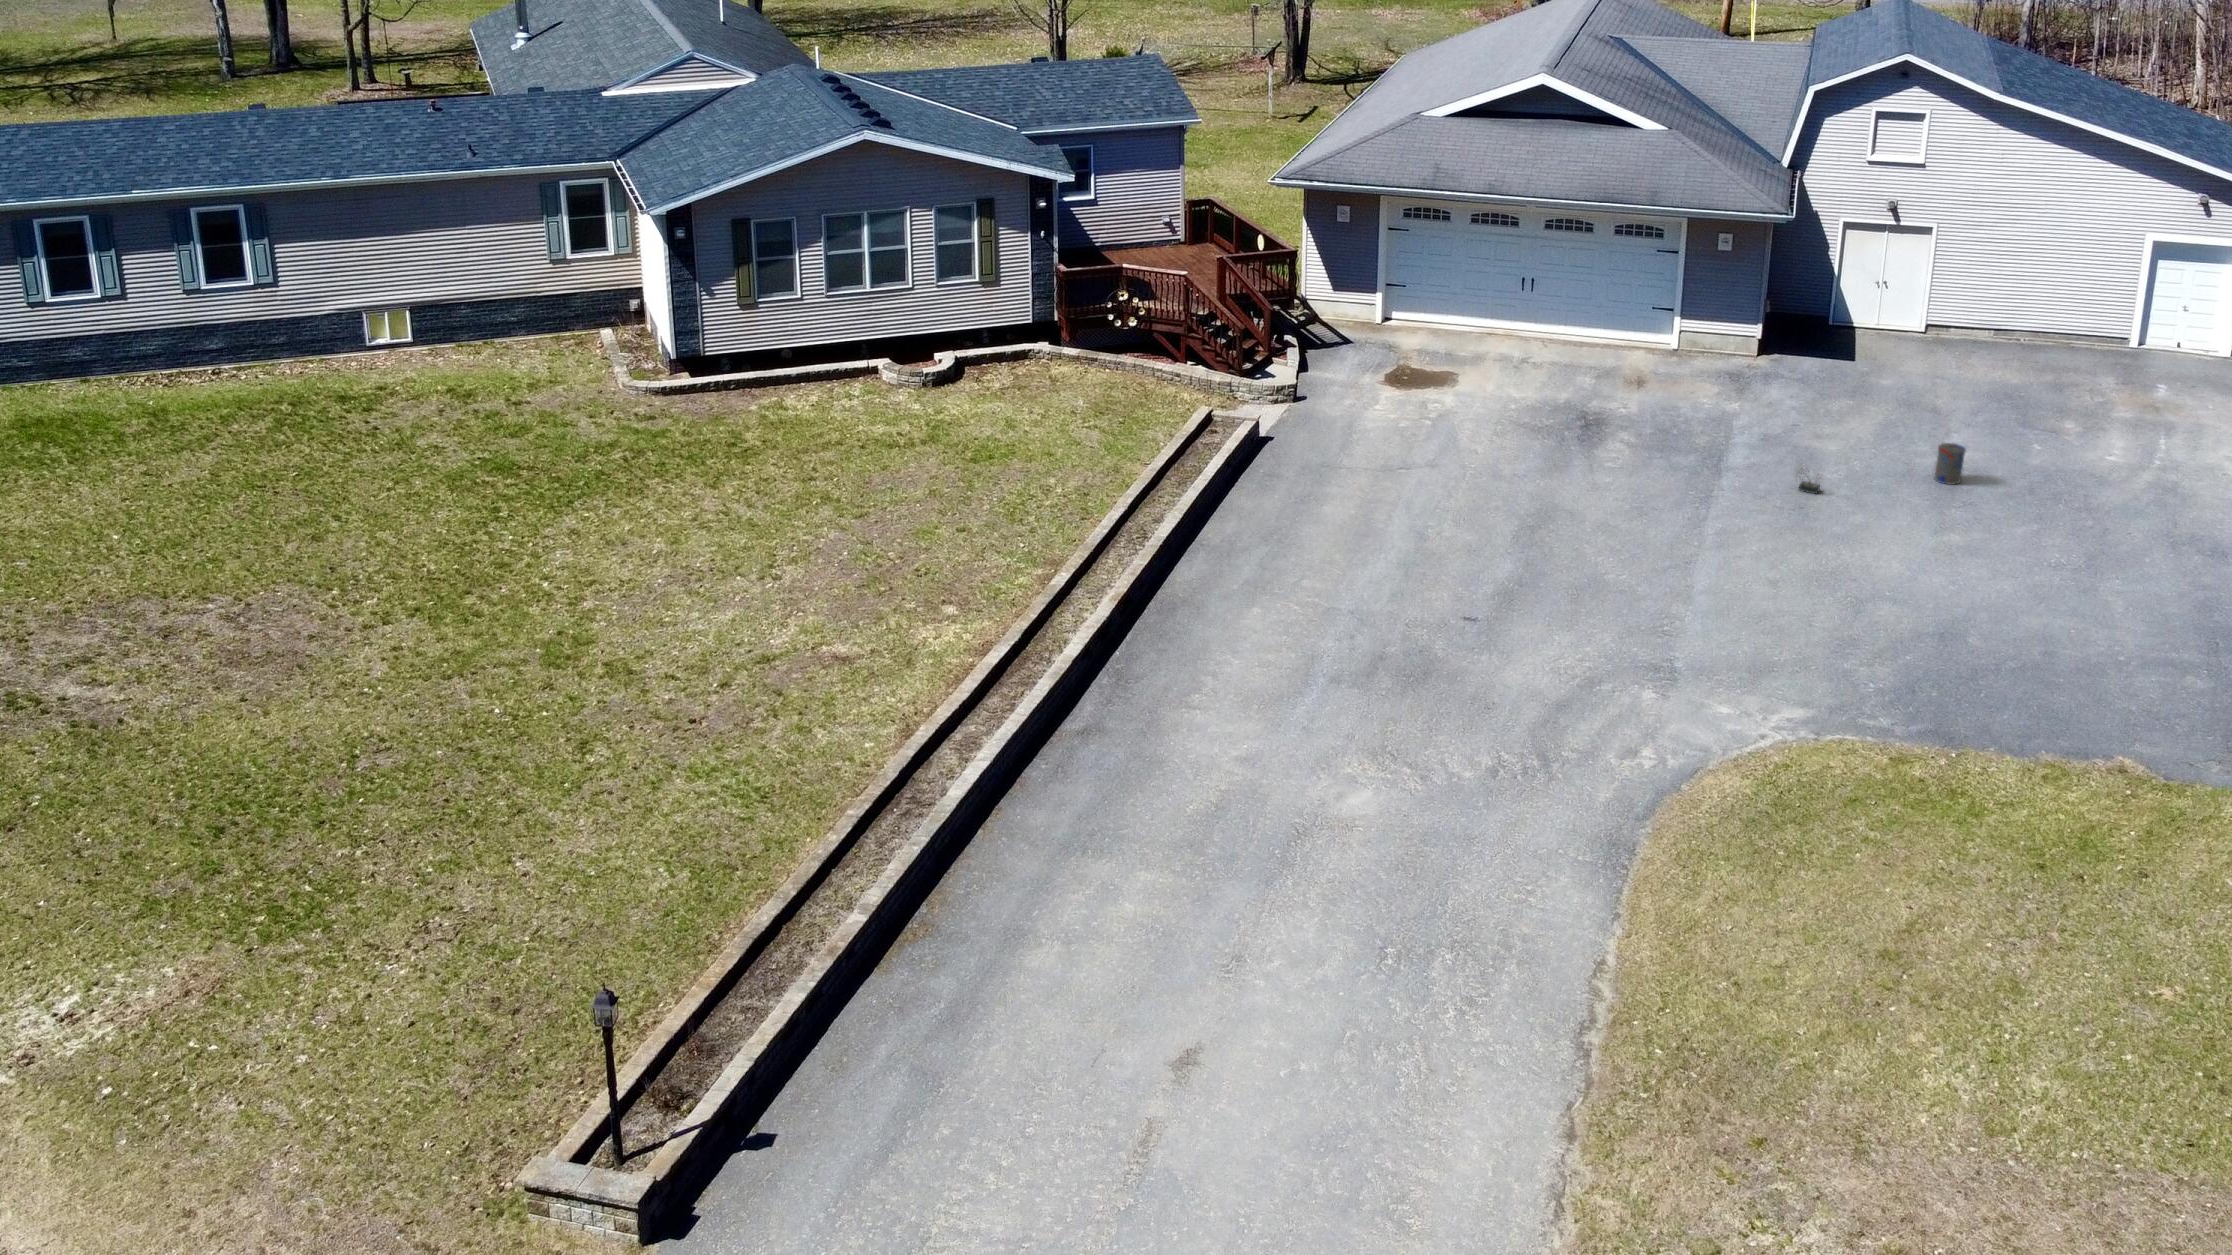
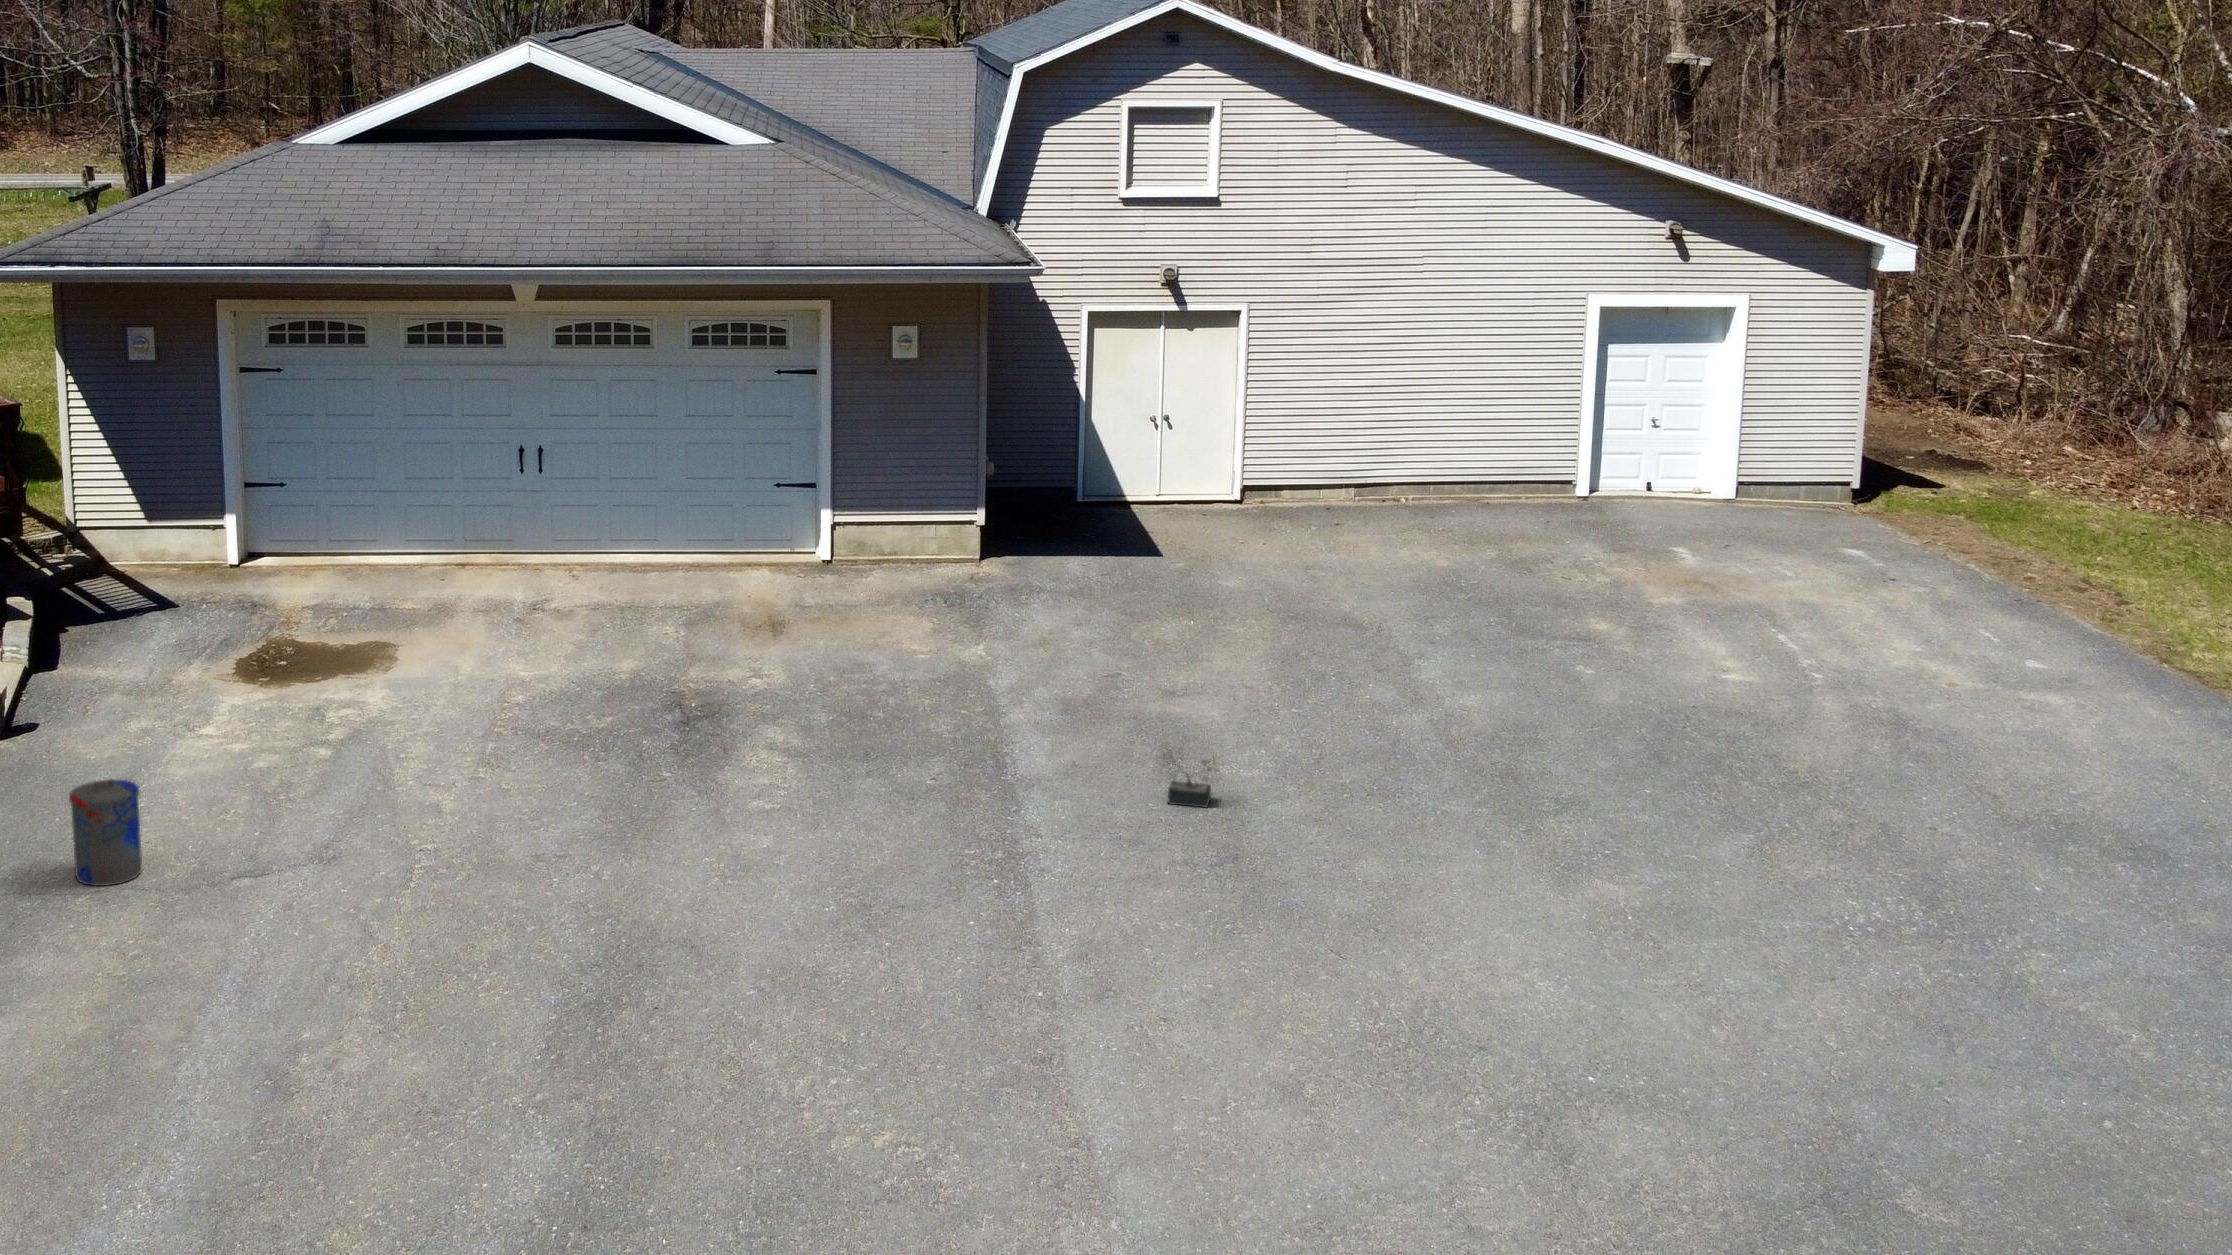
trash can: present [1934,443,1966,485] -> present [69,779,142,886]

